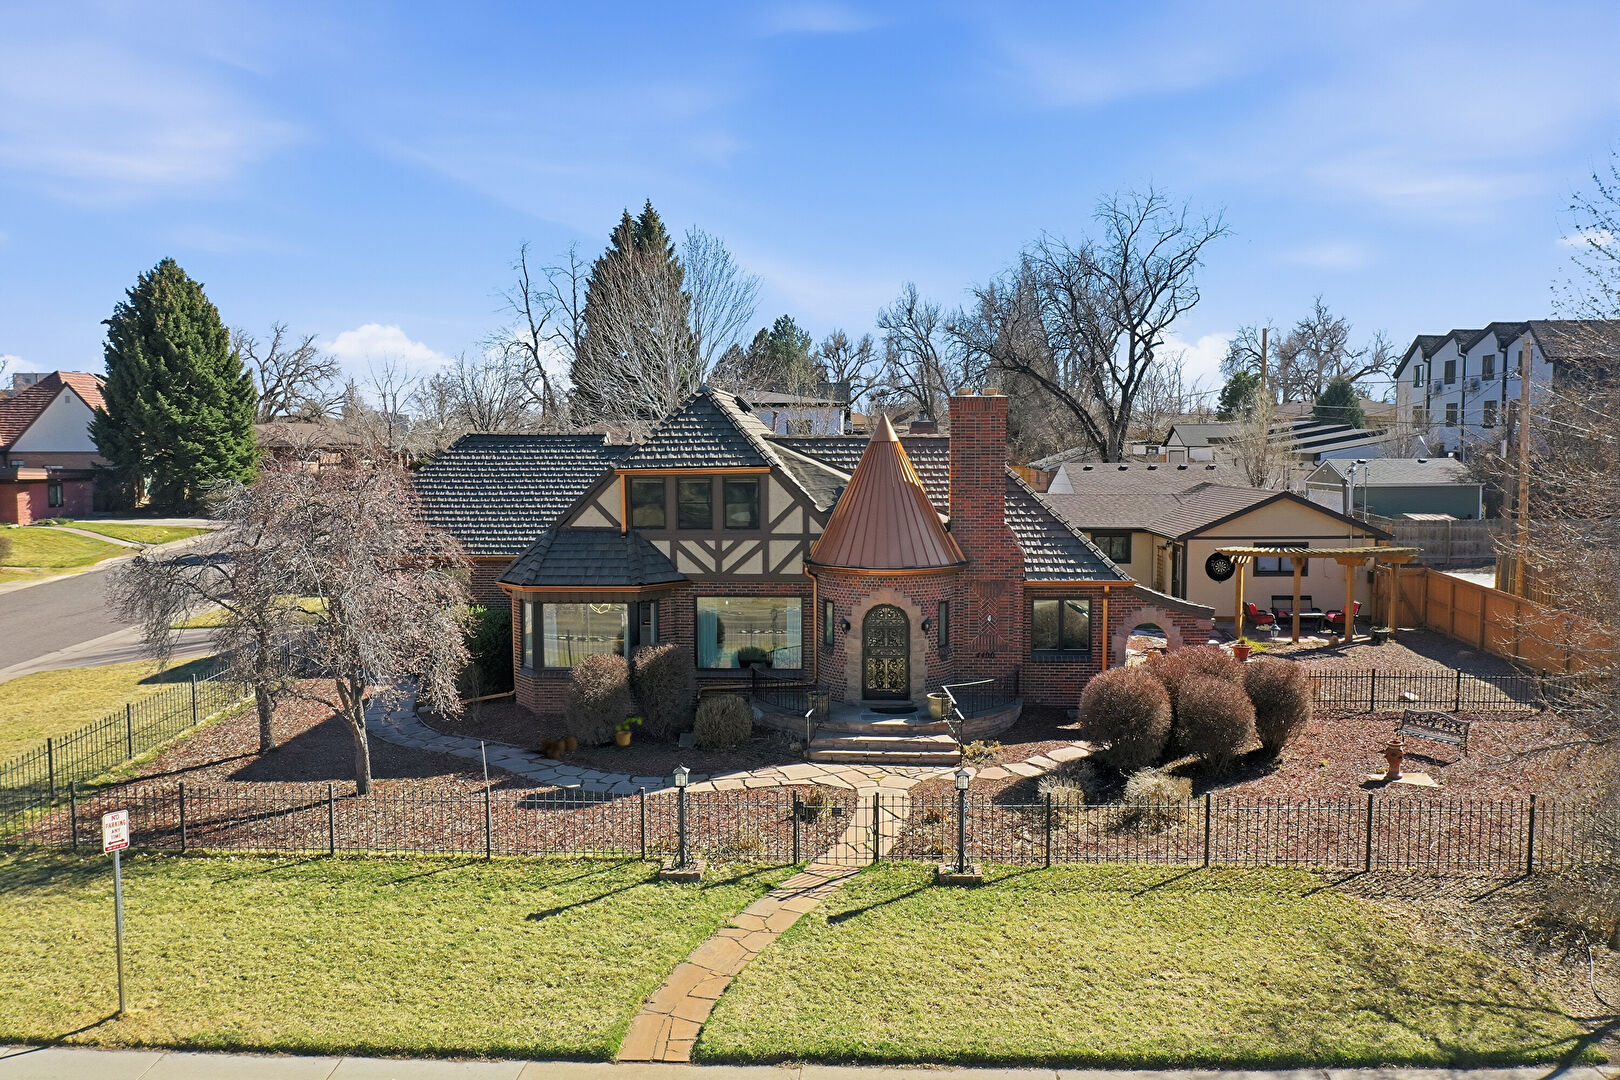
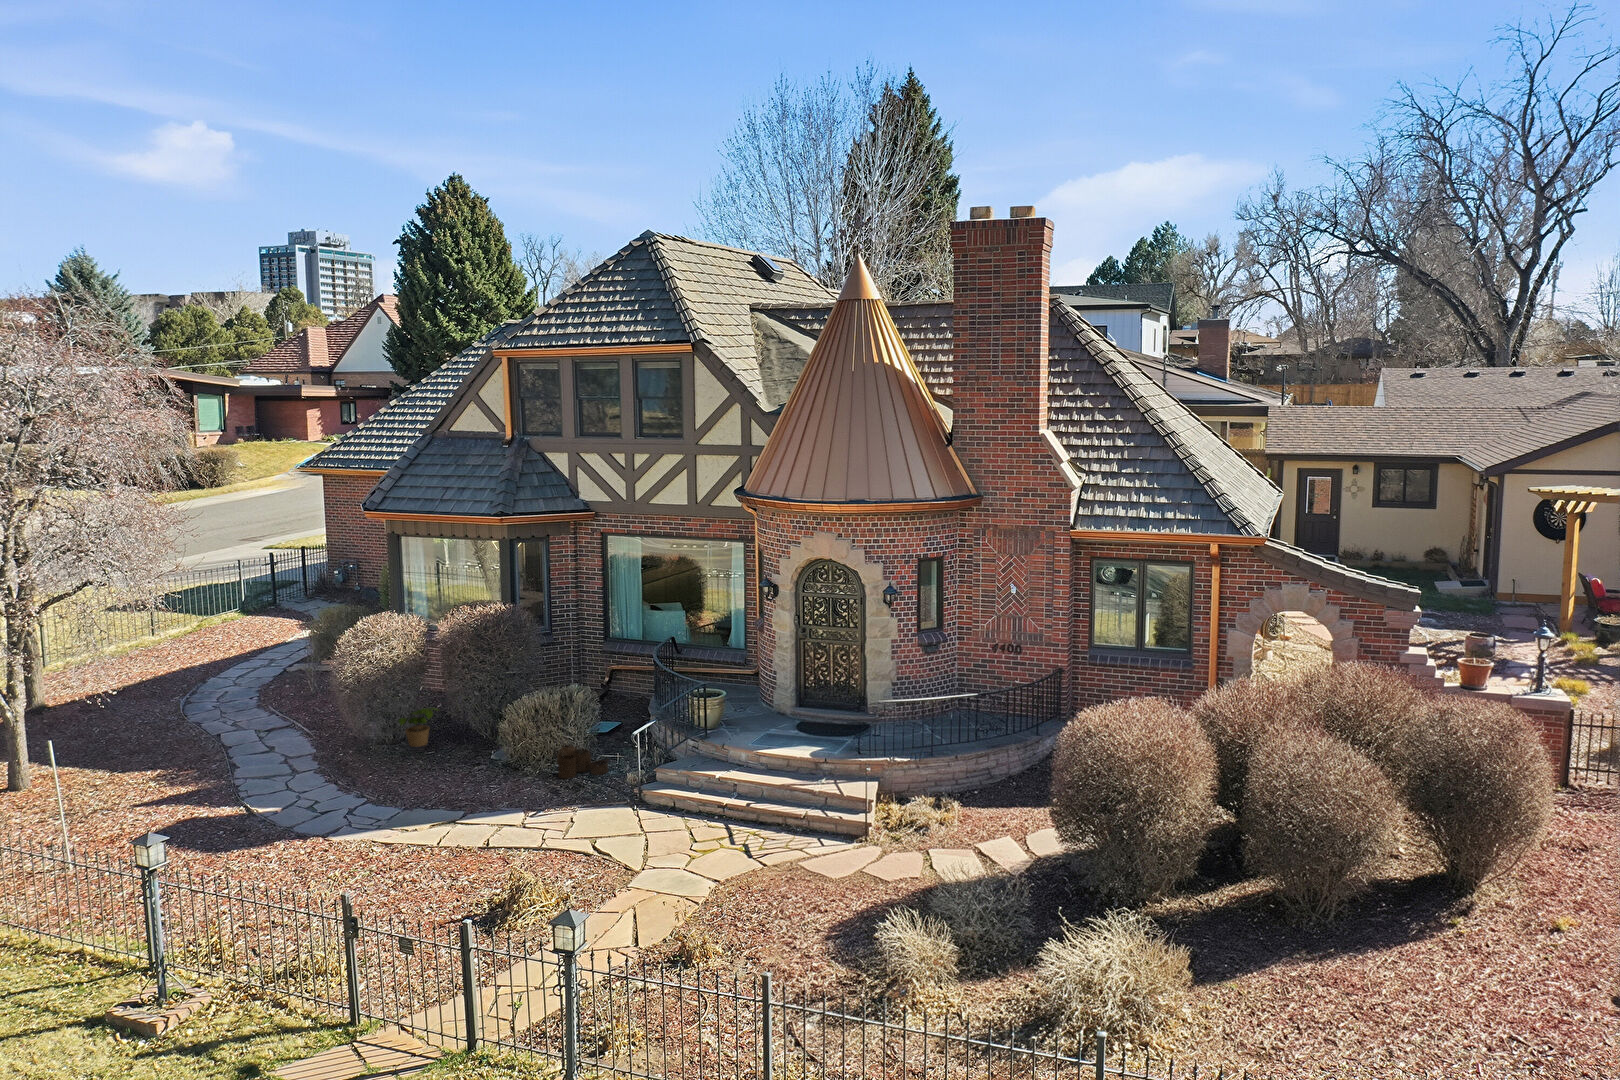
woven basket: present [541,736,577,758] -> present [557,745,608,779]

